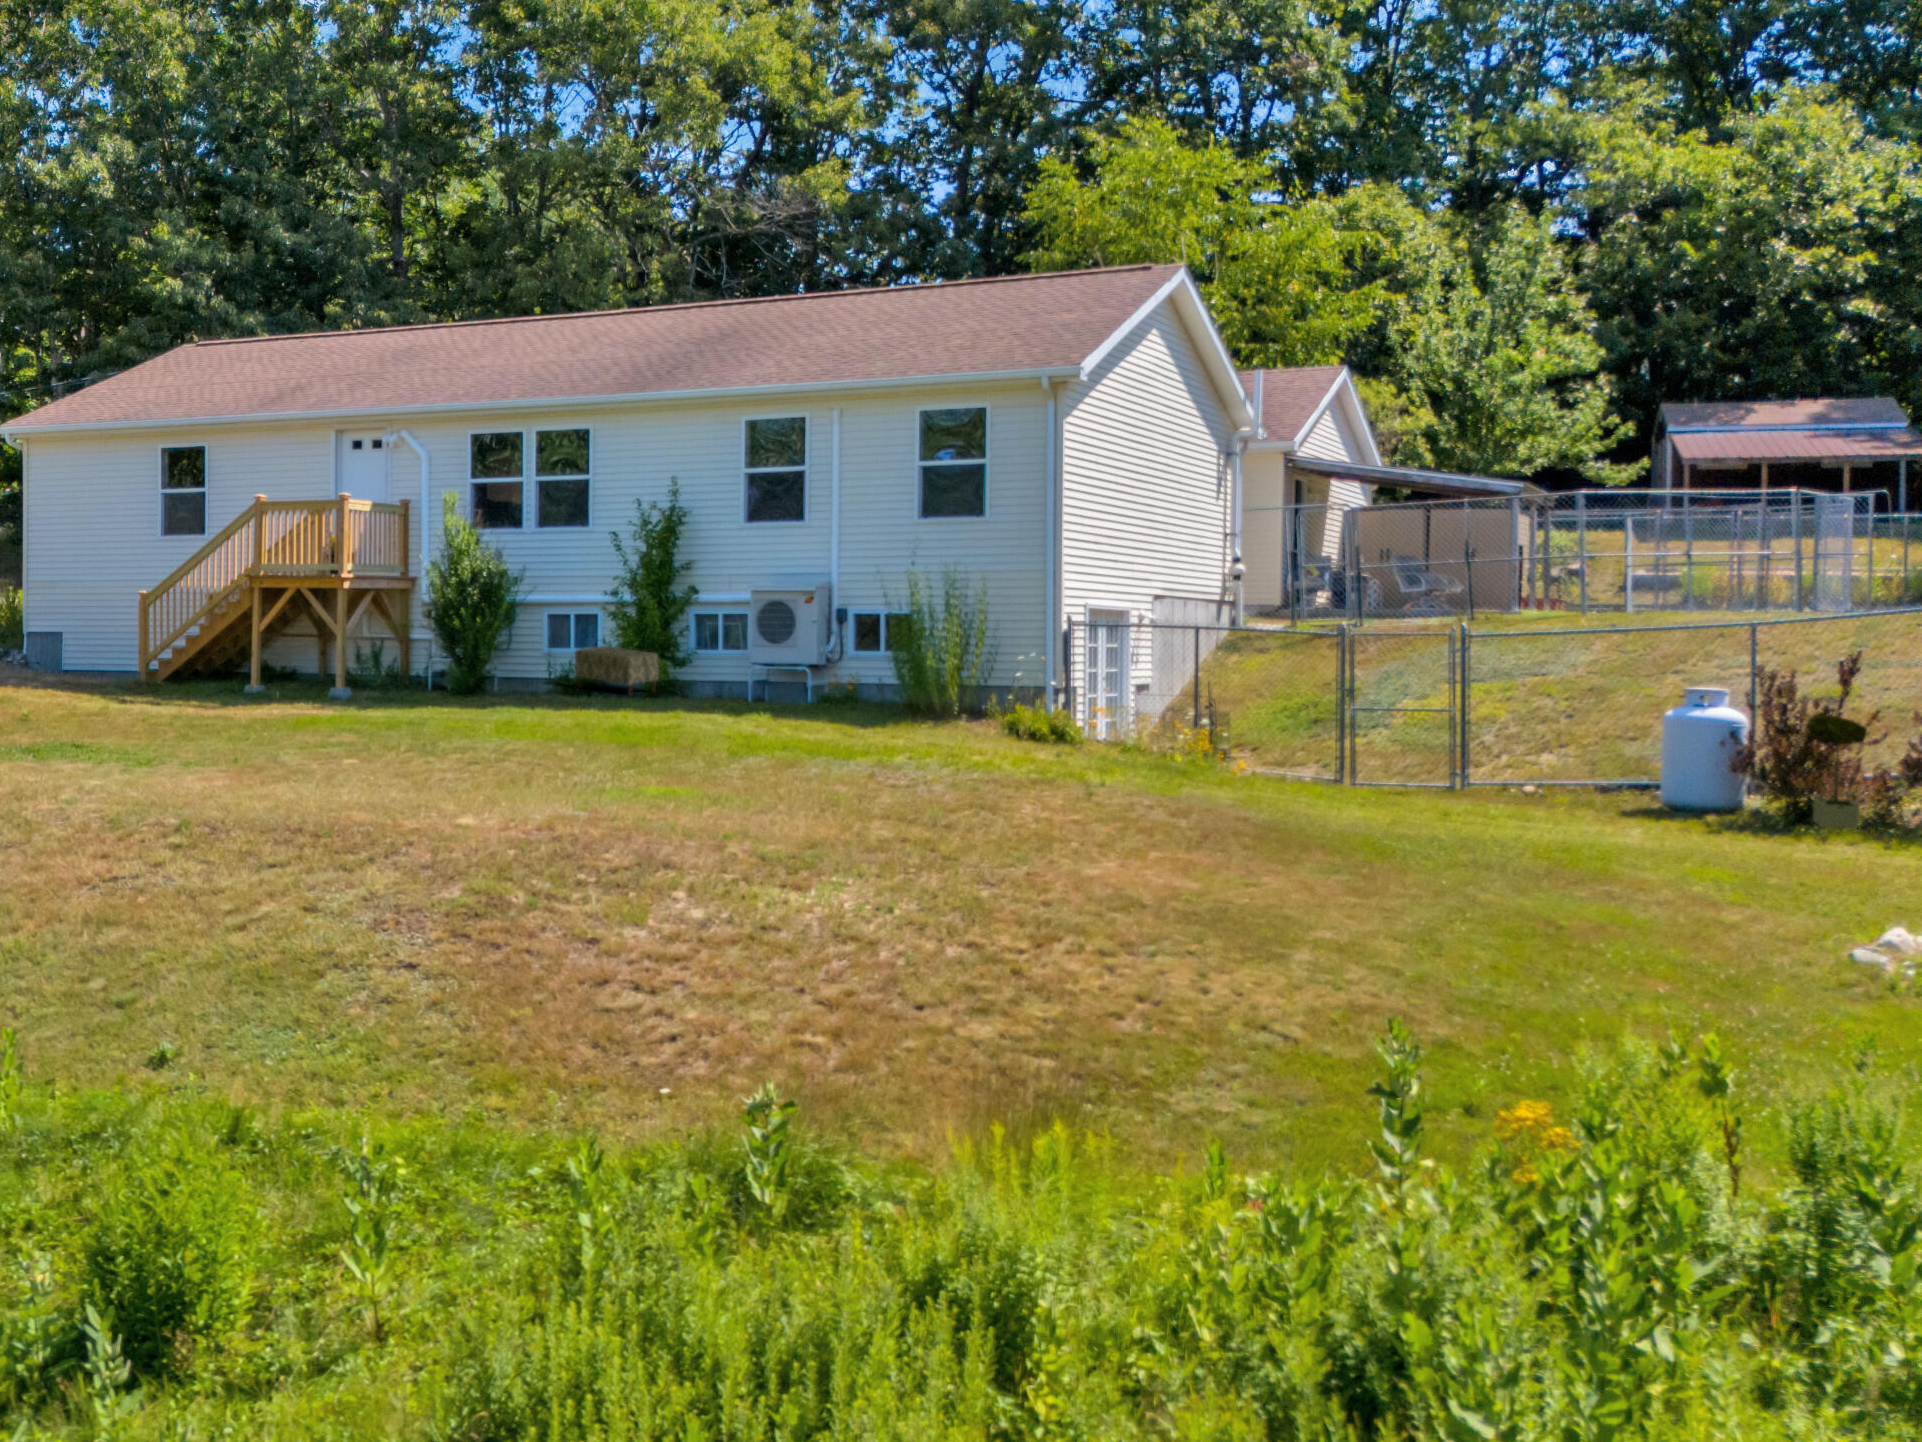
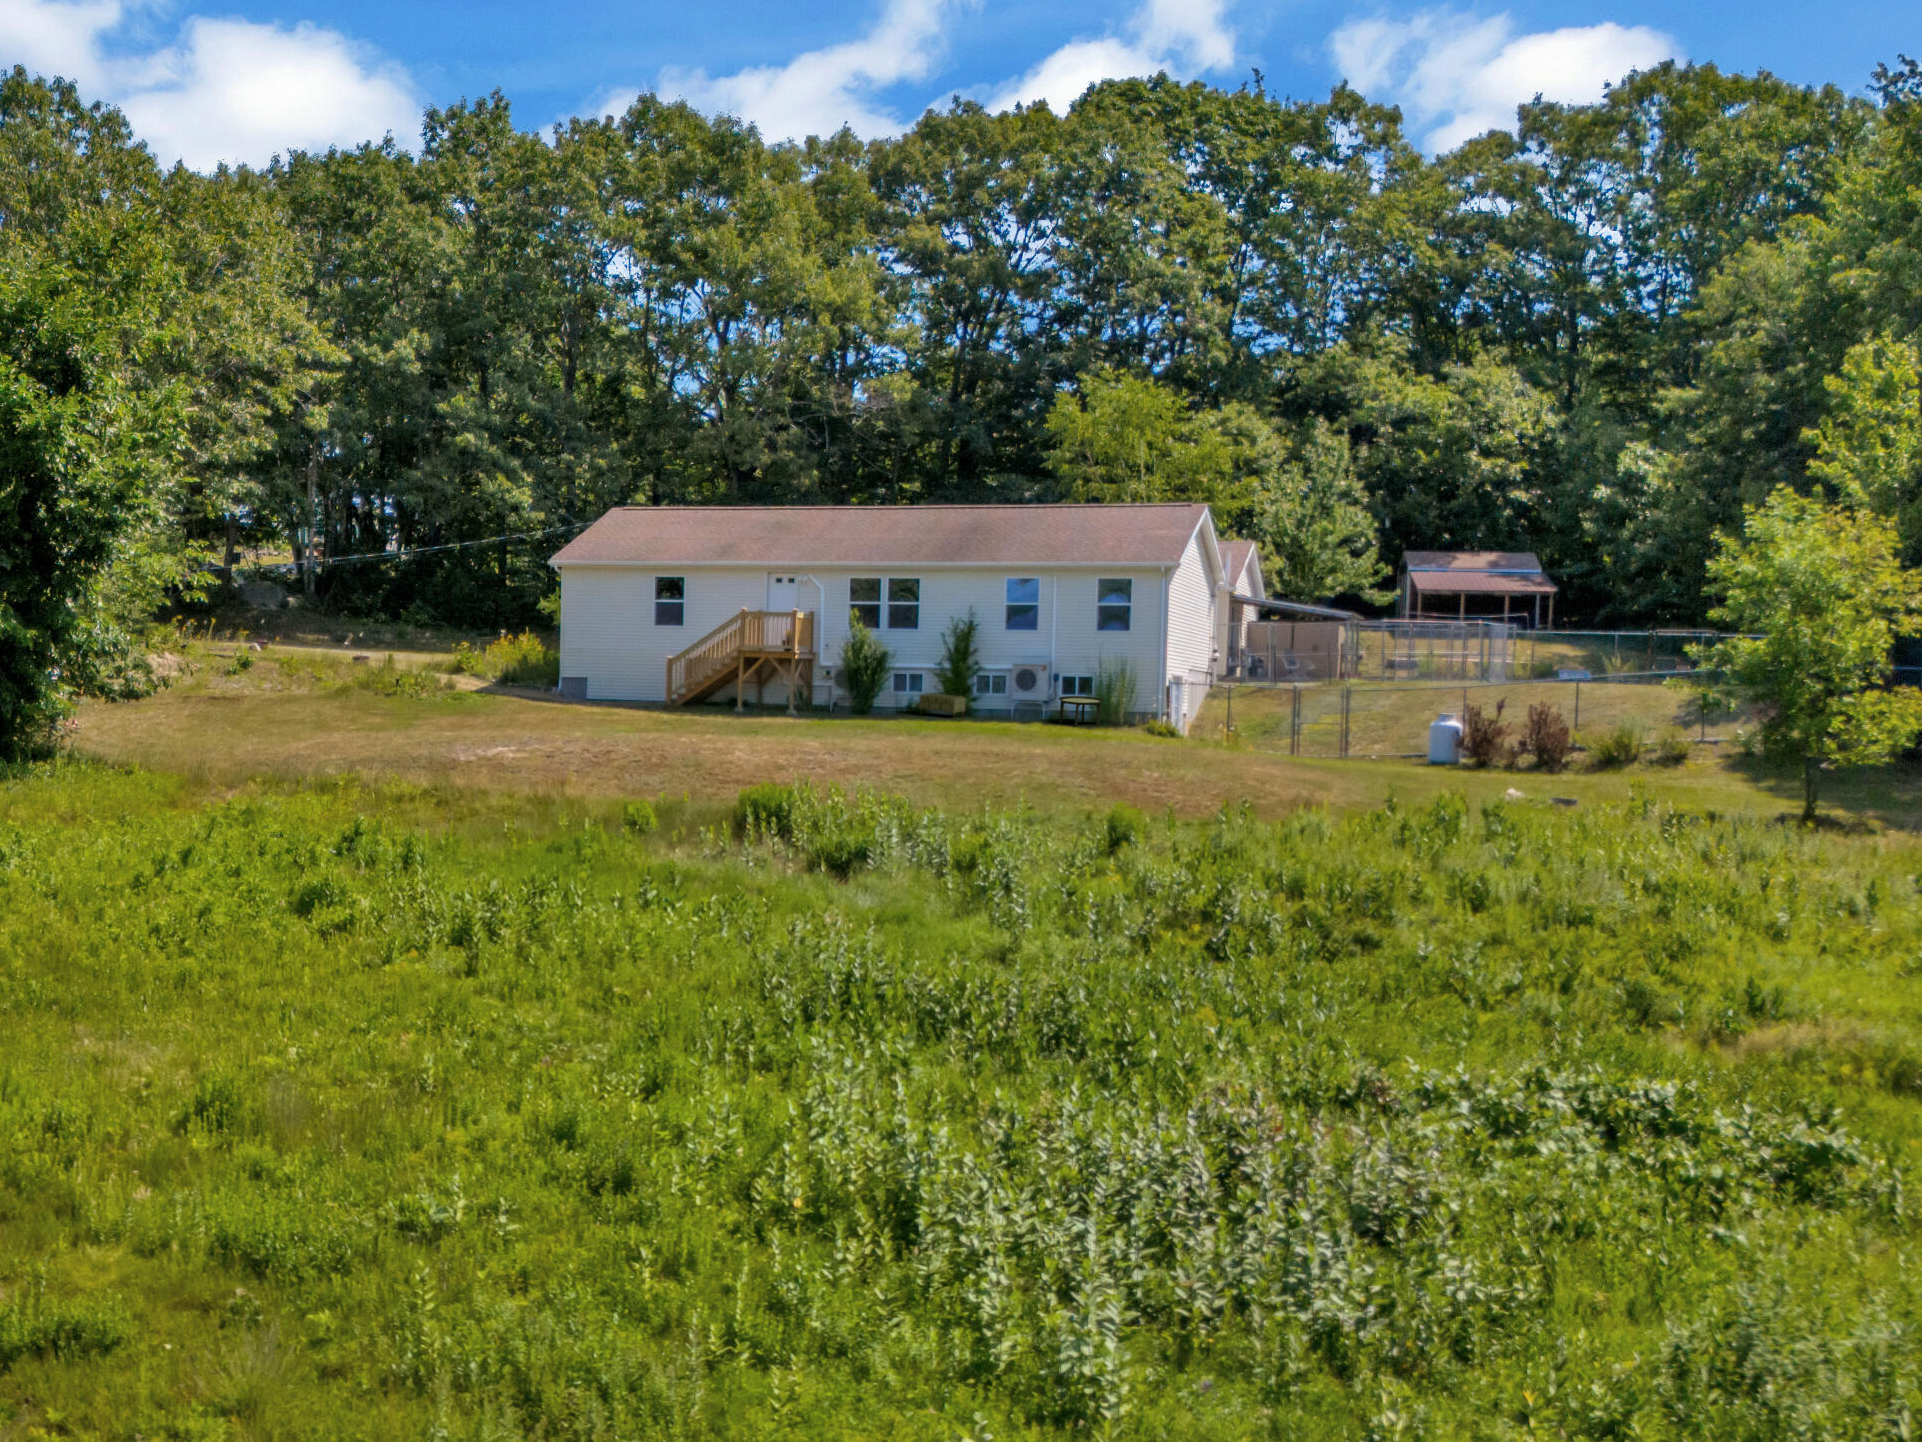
round table: none [823,650,915,715] -> present [1059,696,1103,727]
potted tree: present [1807,715,1867,829] -> none [1486,723,1506,766]

